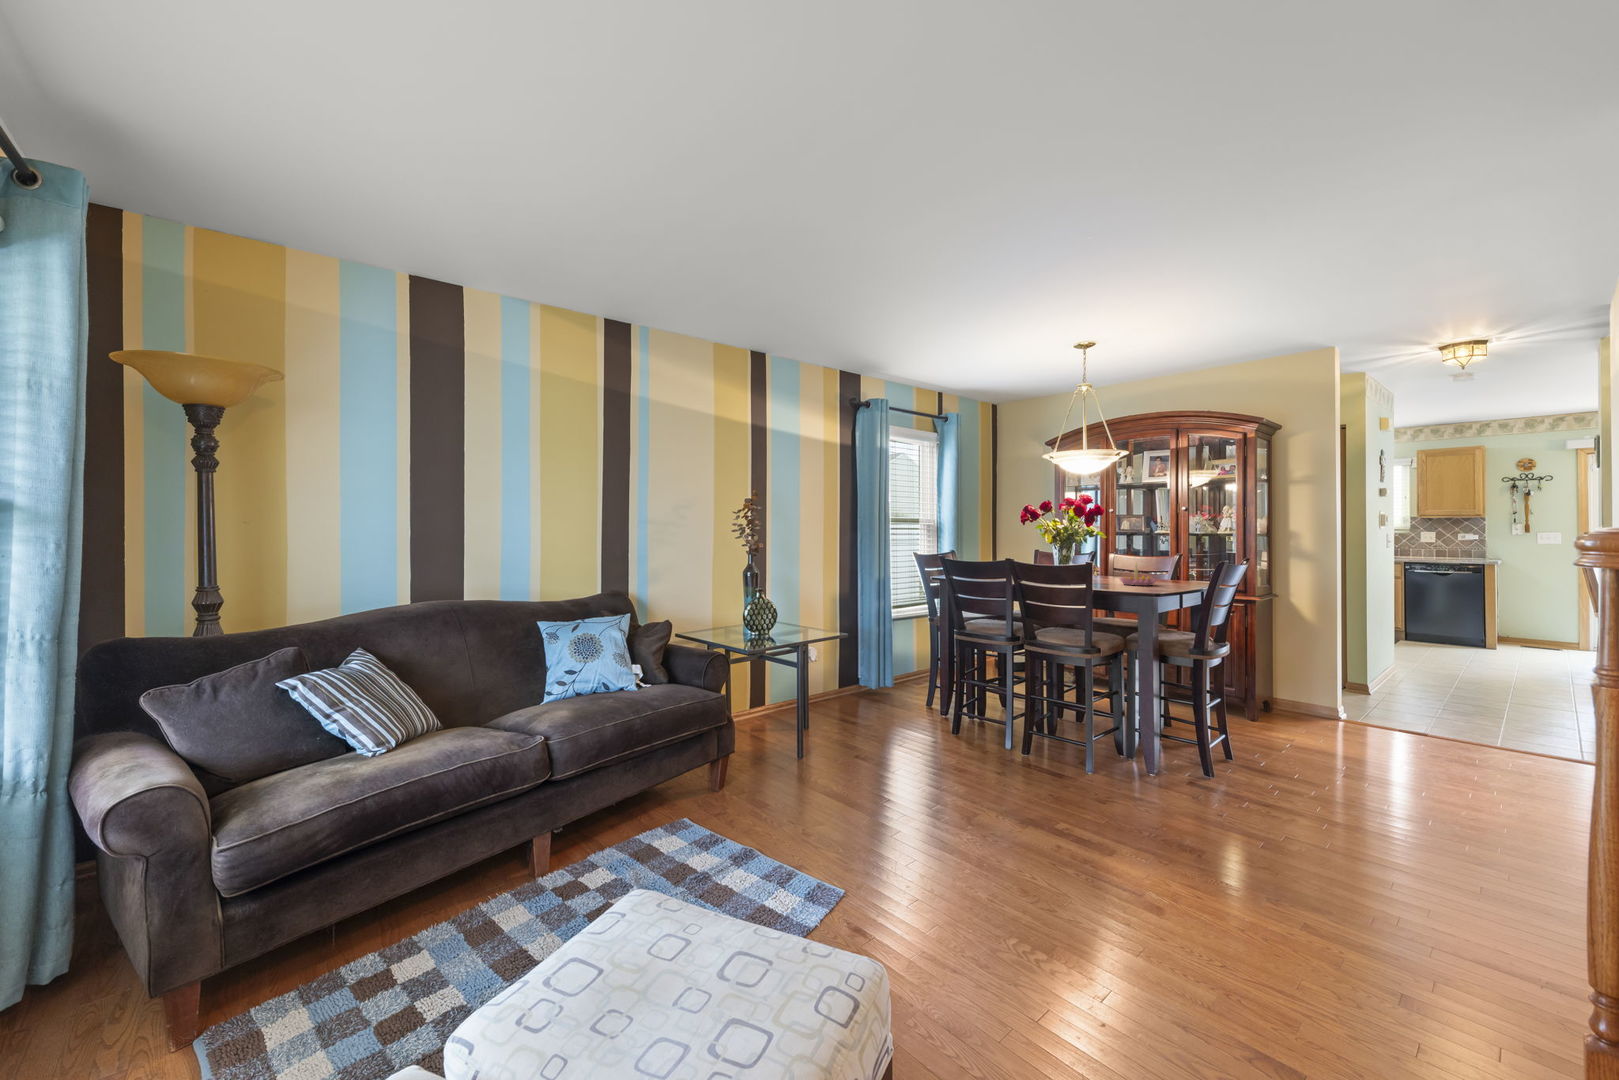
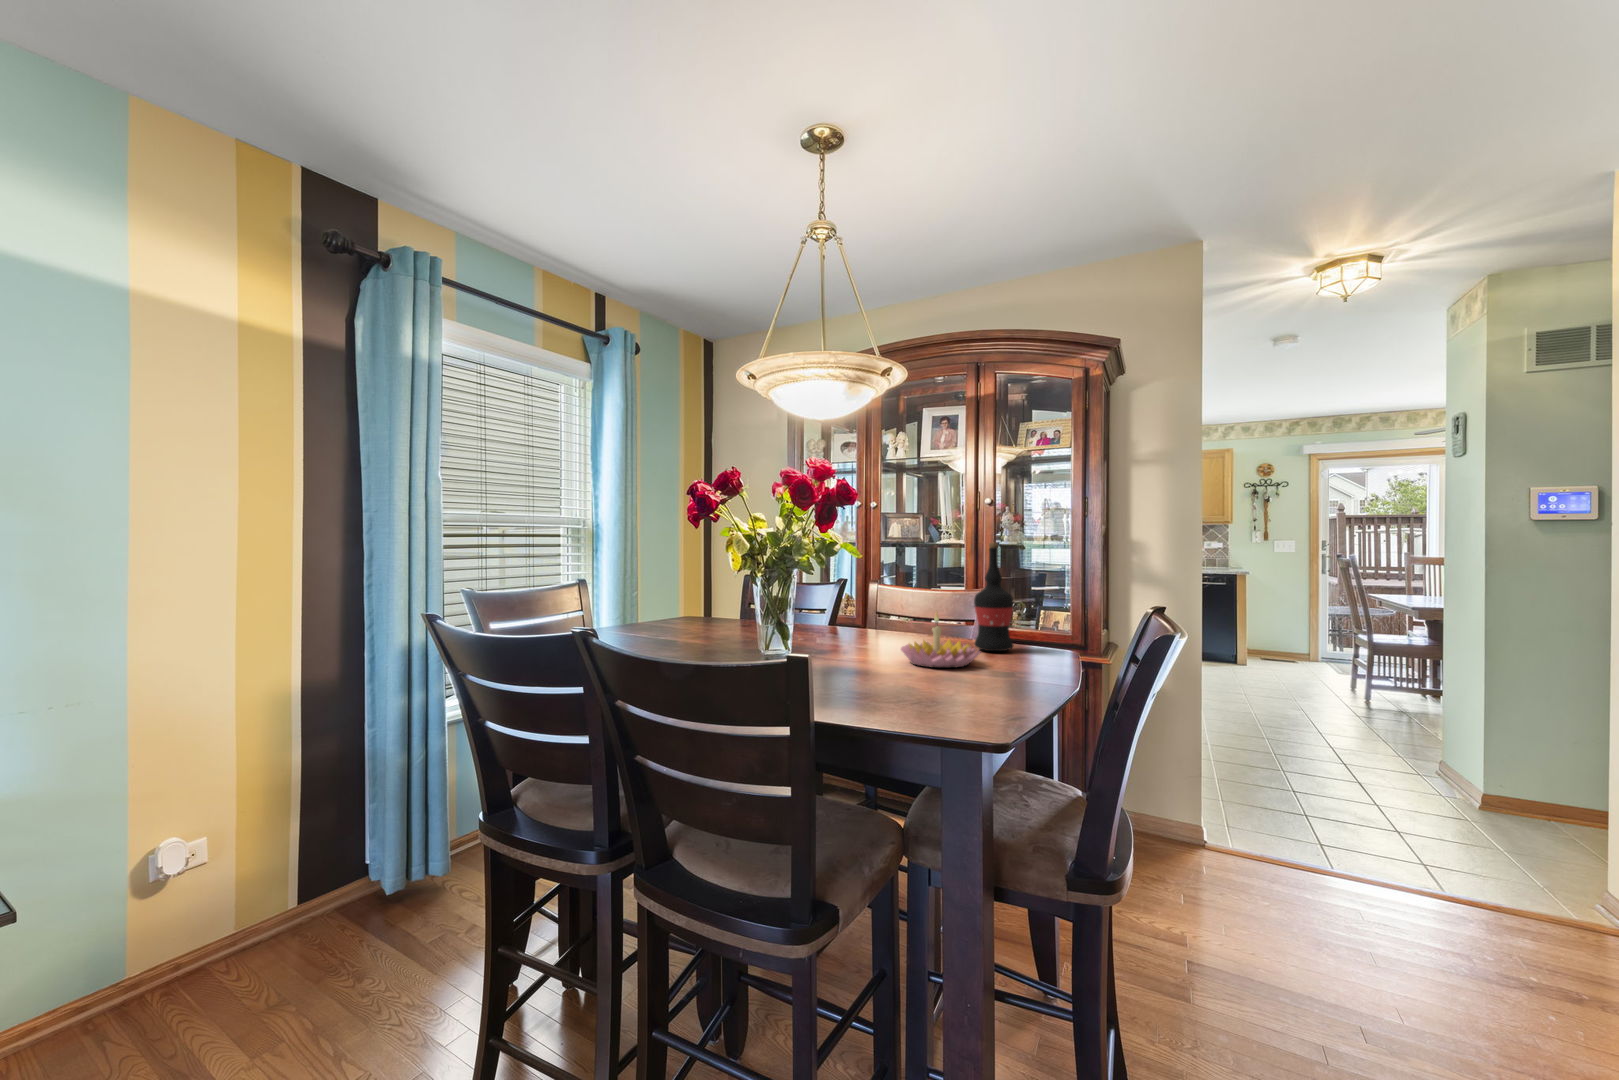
wine bottle: none [1159,532,1180,583] -> present [974,543,1014,651]

